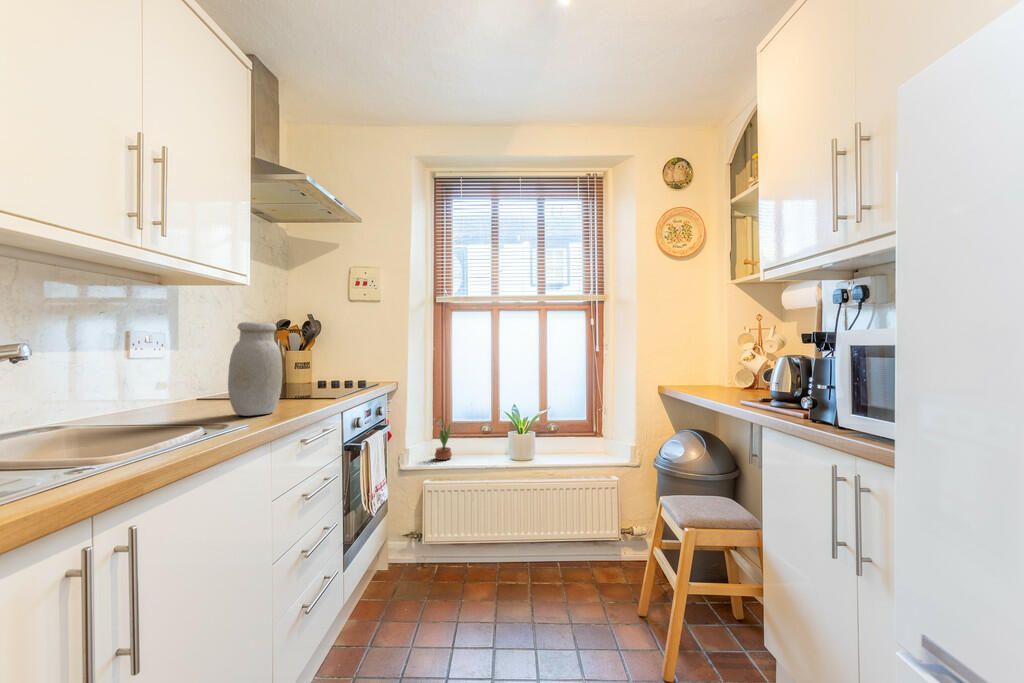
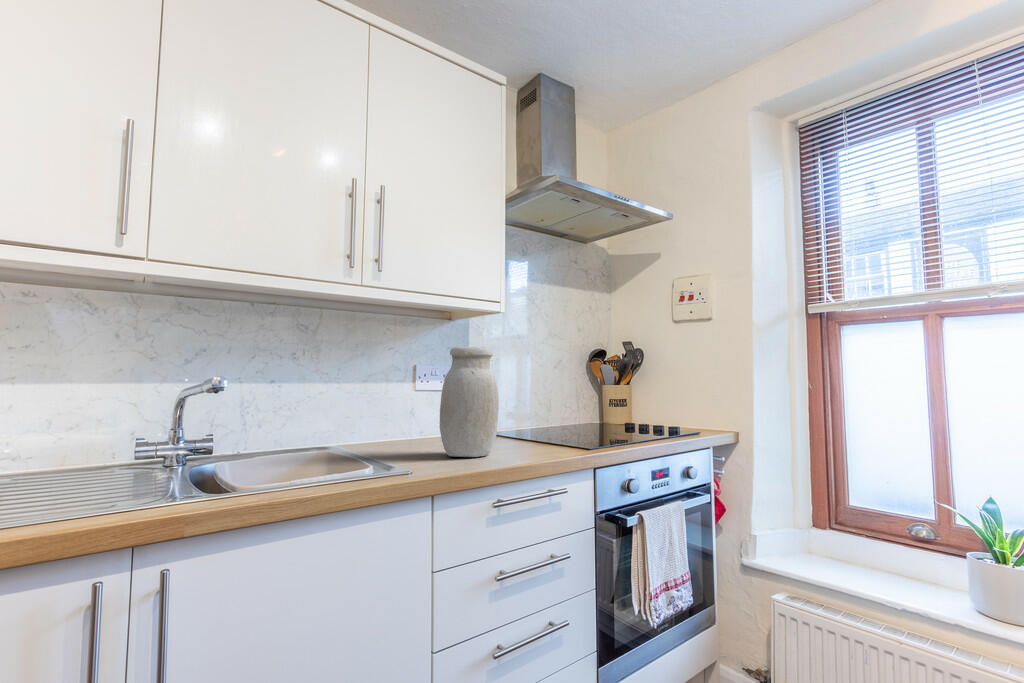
potted flower: present [433,417,452,460] -> none [803,494,840,571]

